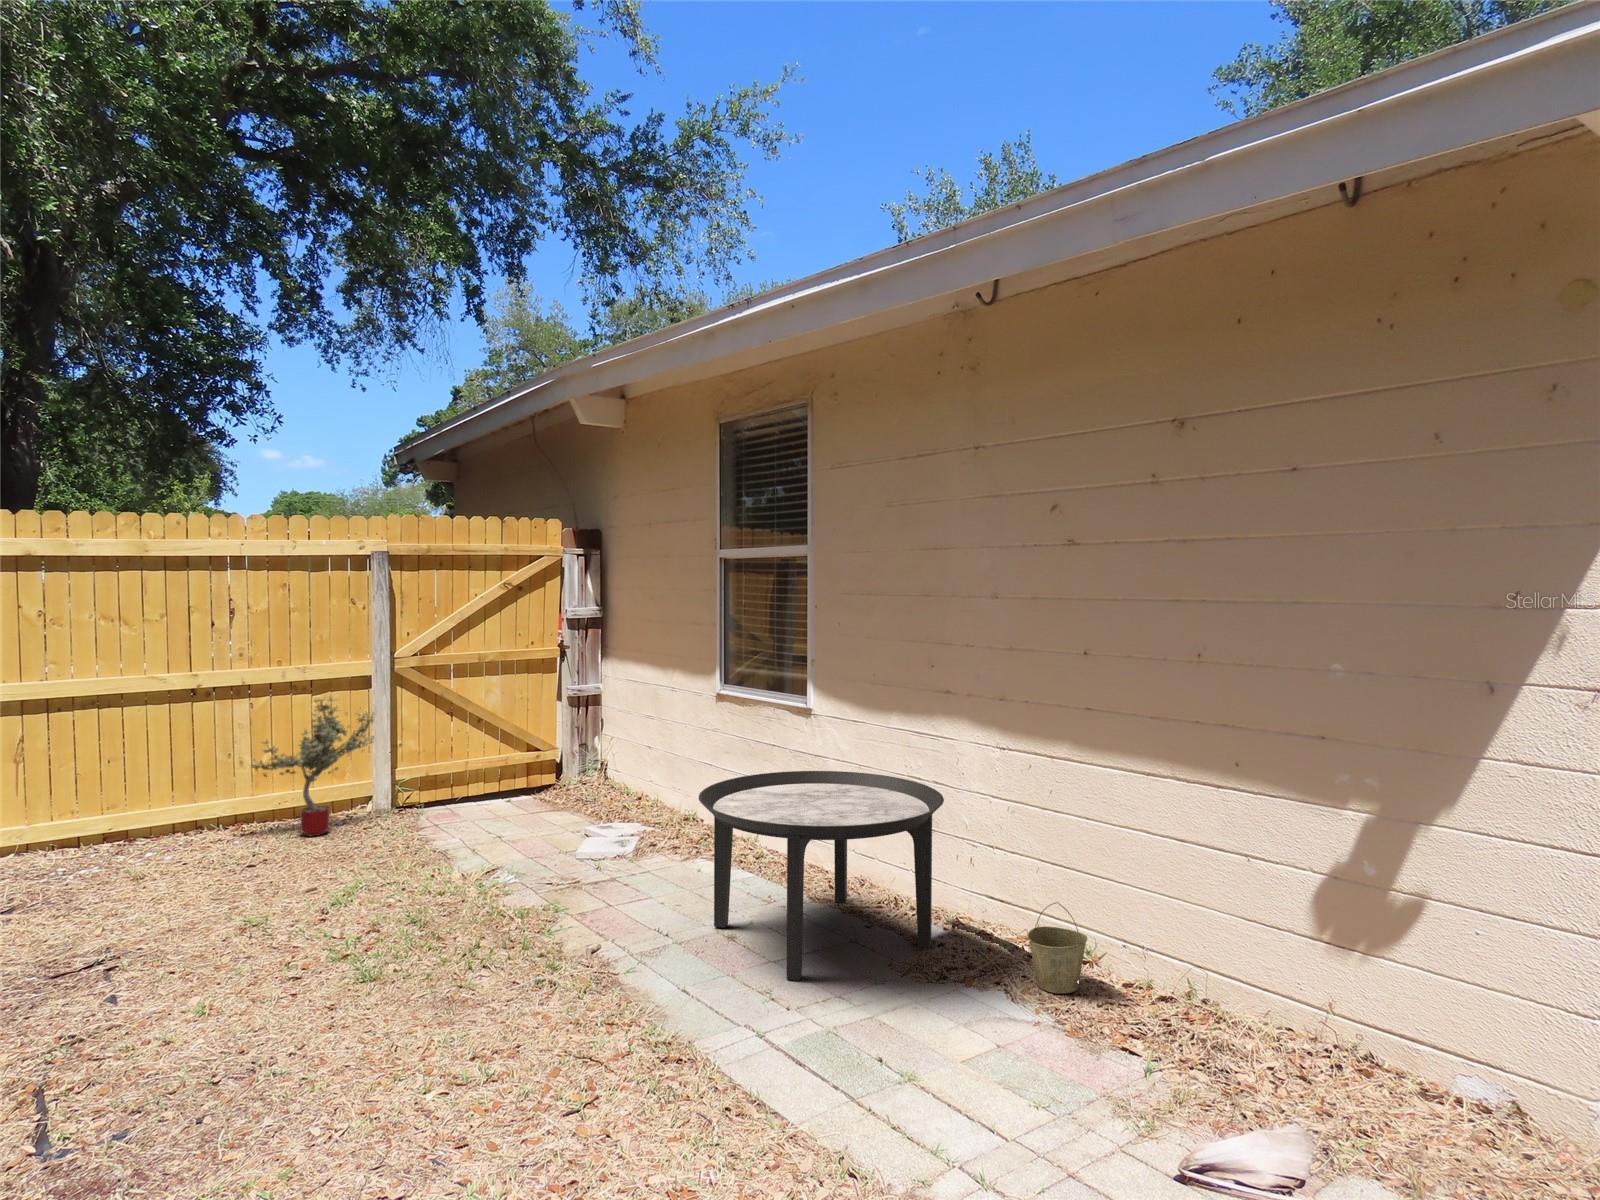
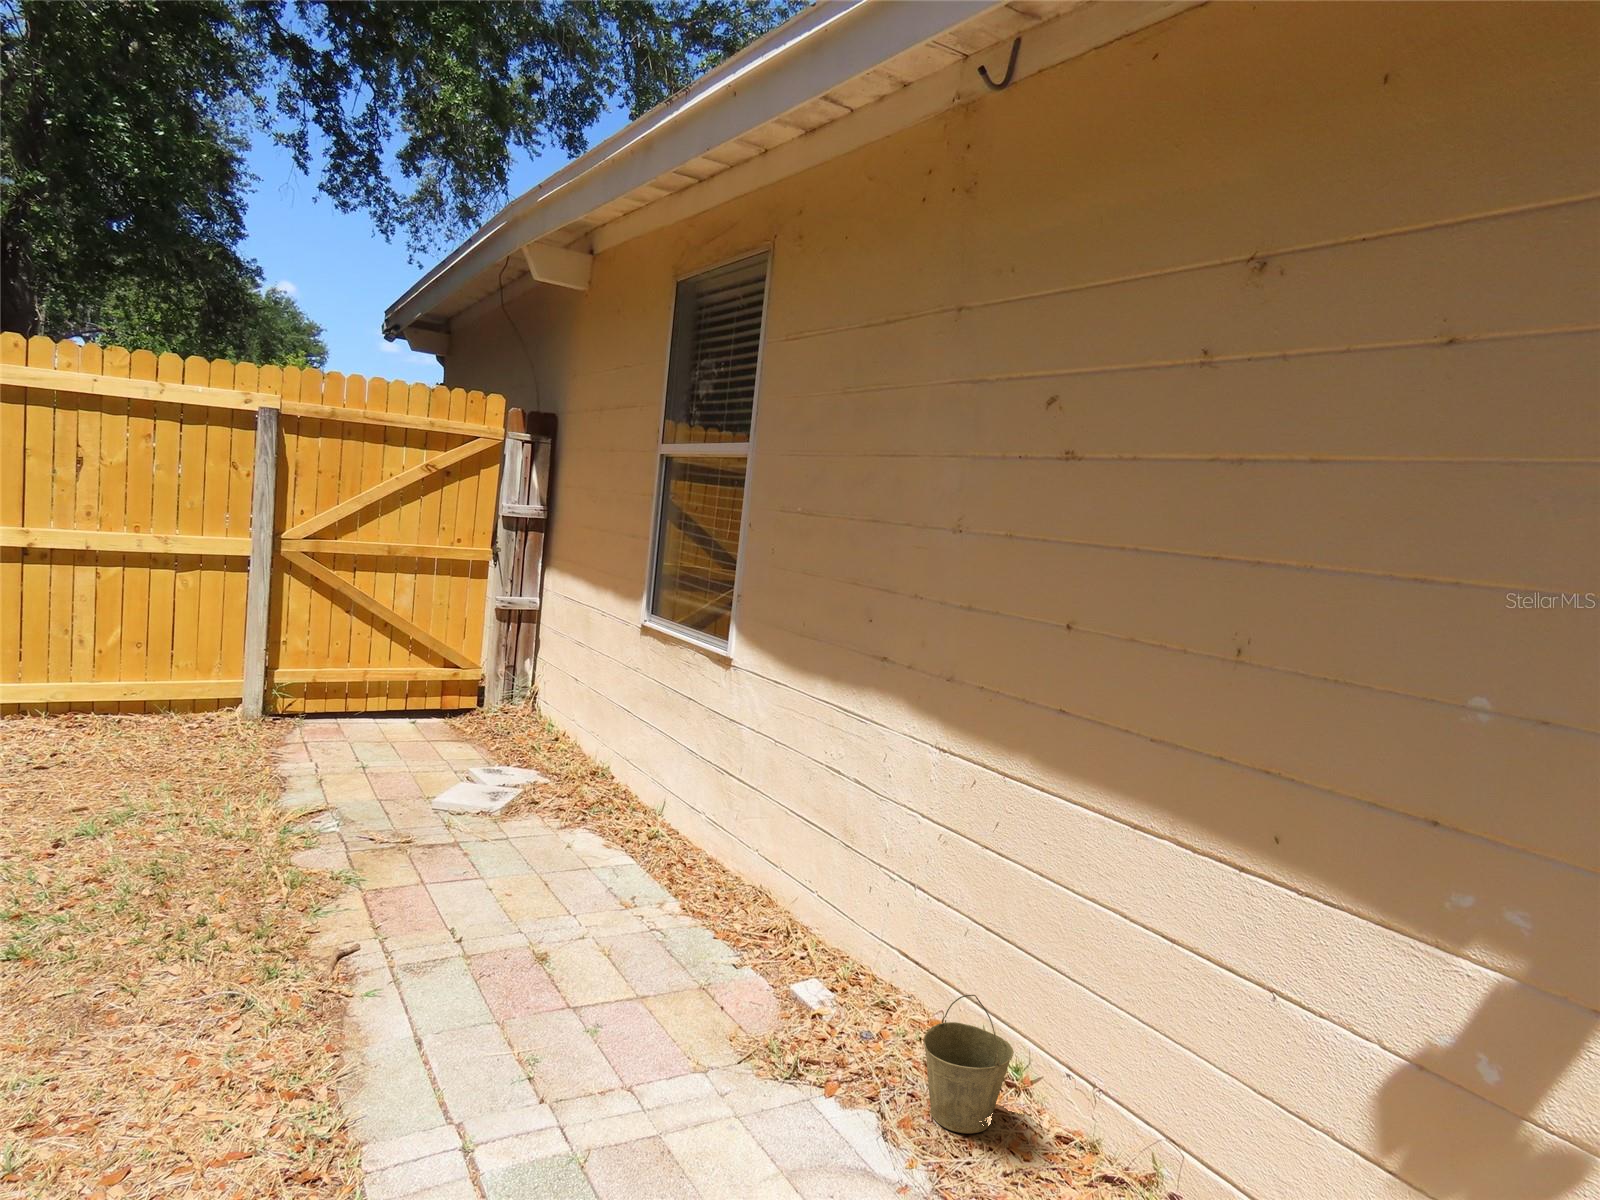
potted tree: present [251,697,374,837] -> none [74,575,239,740]
round table: present [699,771,944,981] -> none [504,738,853,1047]

